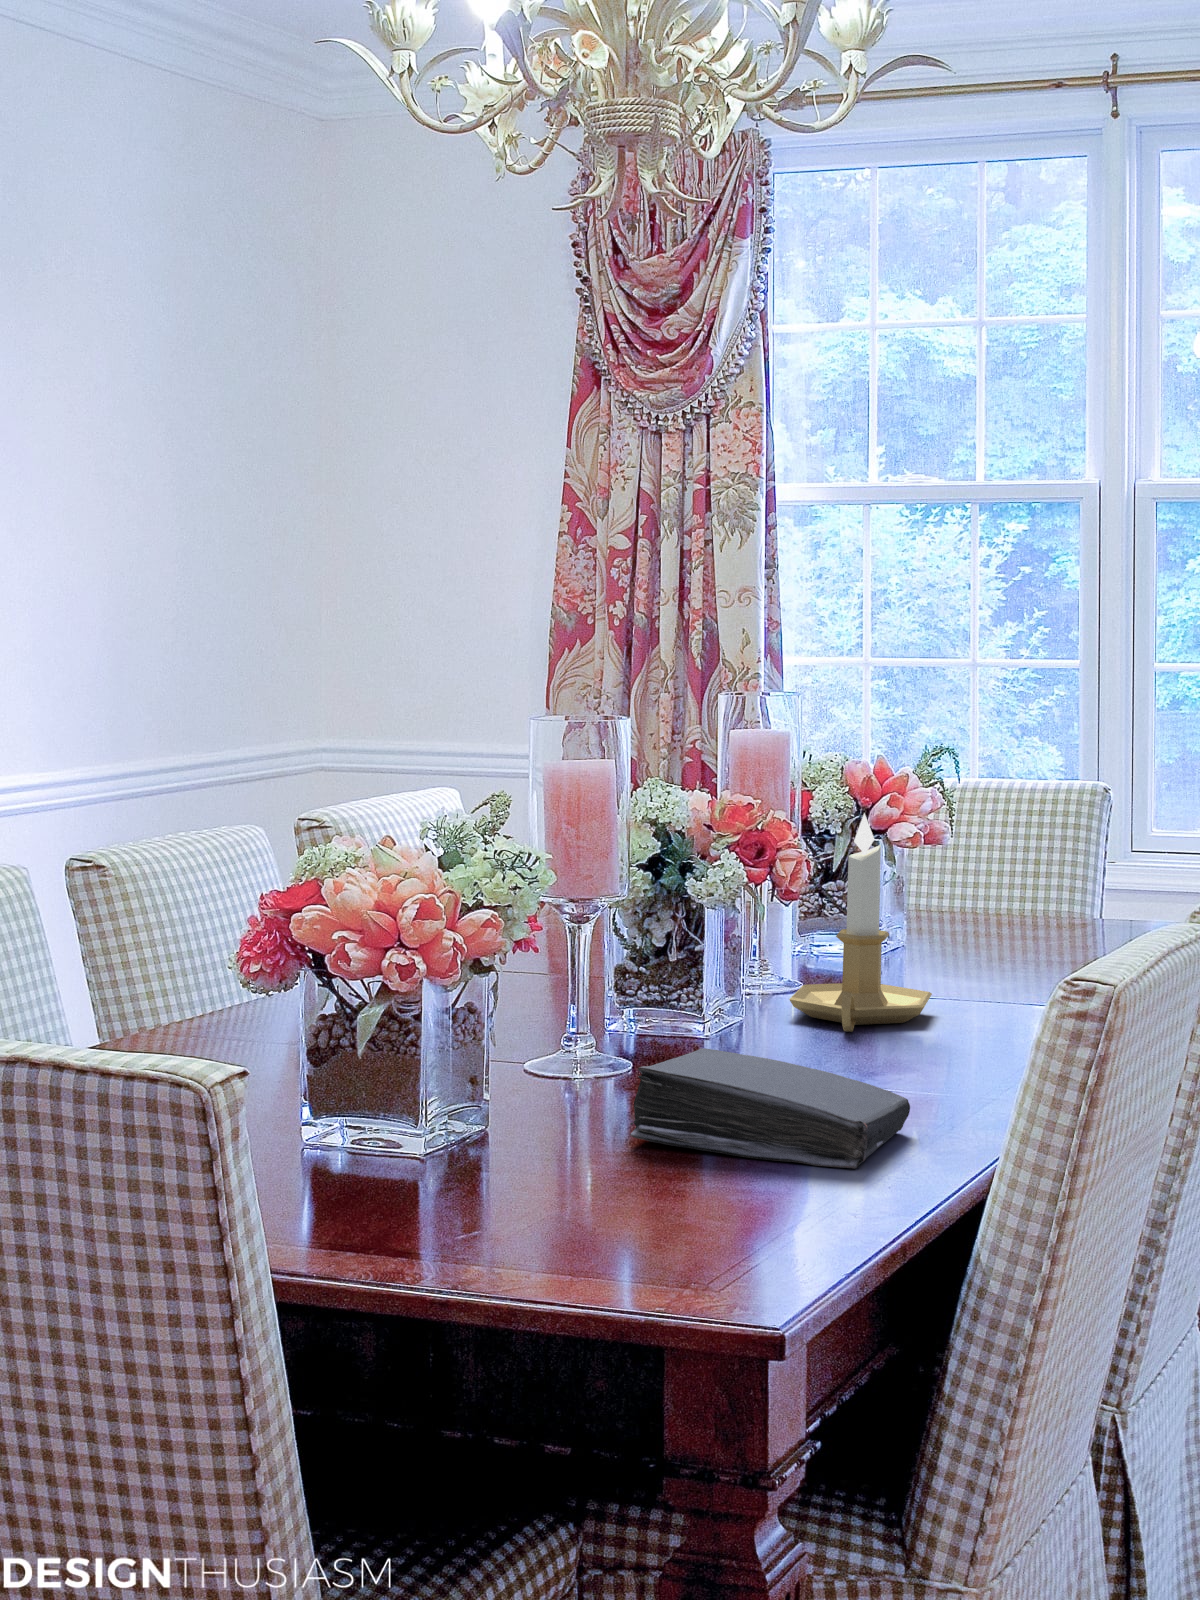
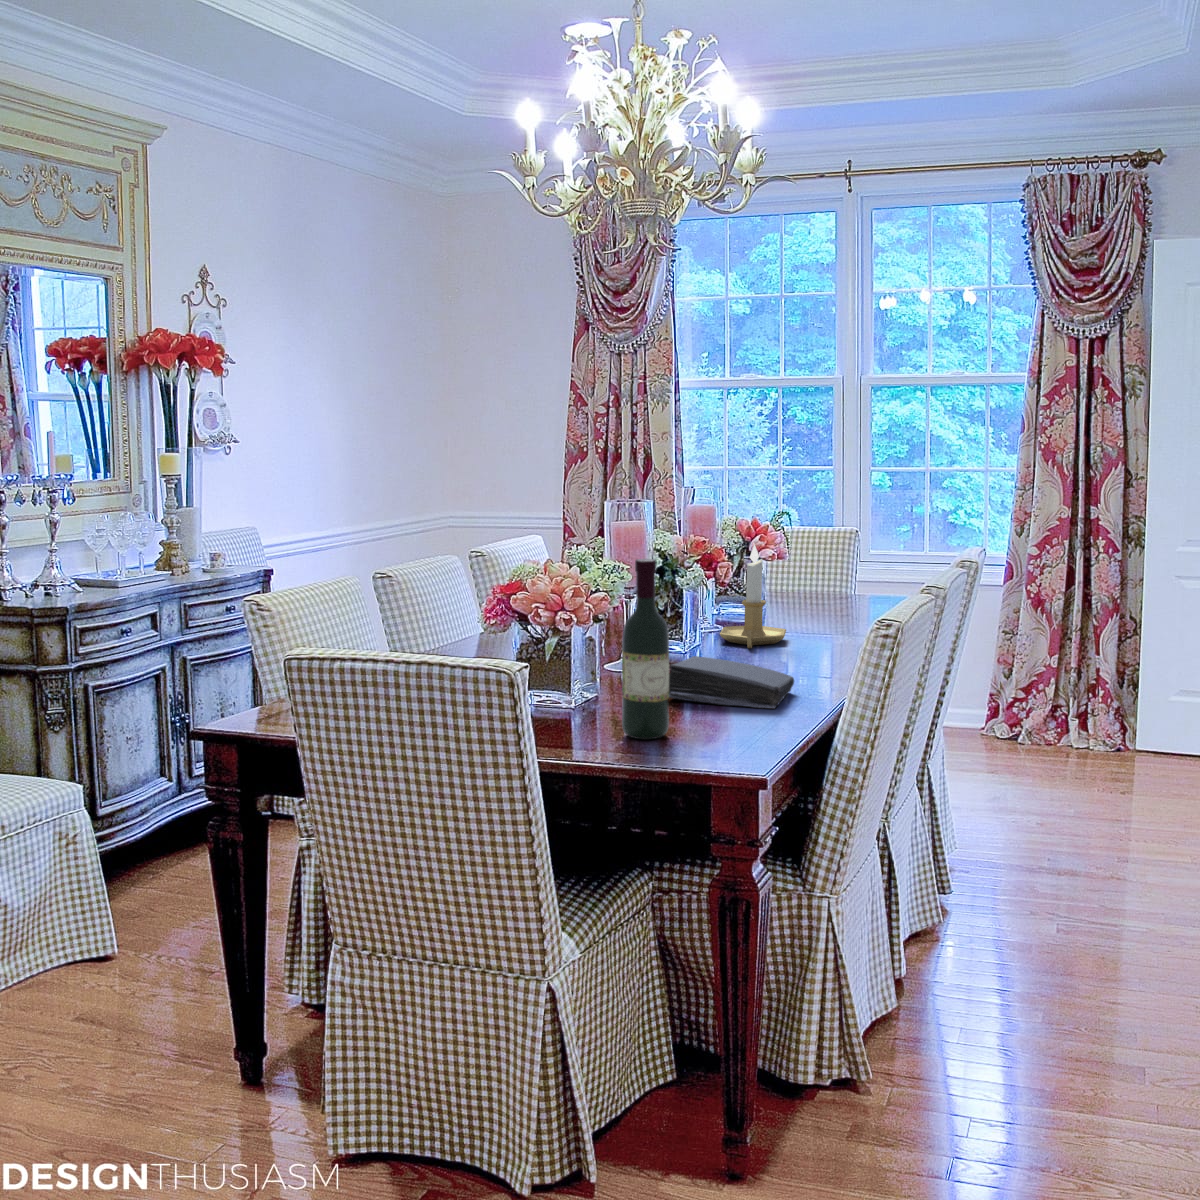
wine bottle: none [506,841,608,1232] -> present [622,559,669,739]

